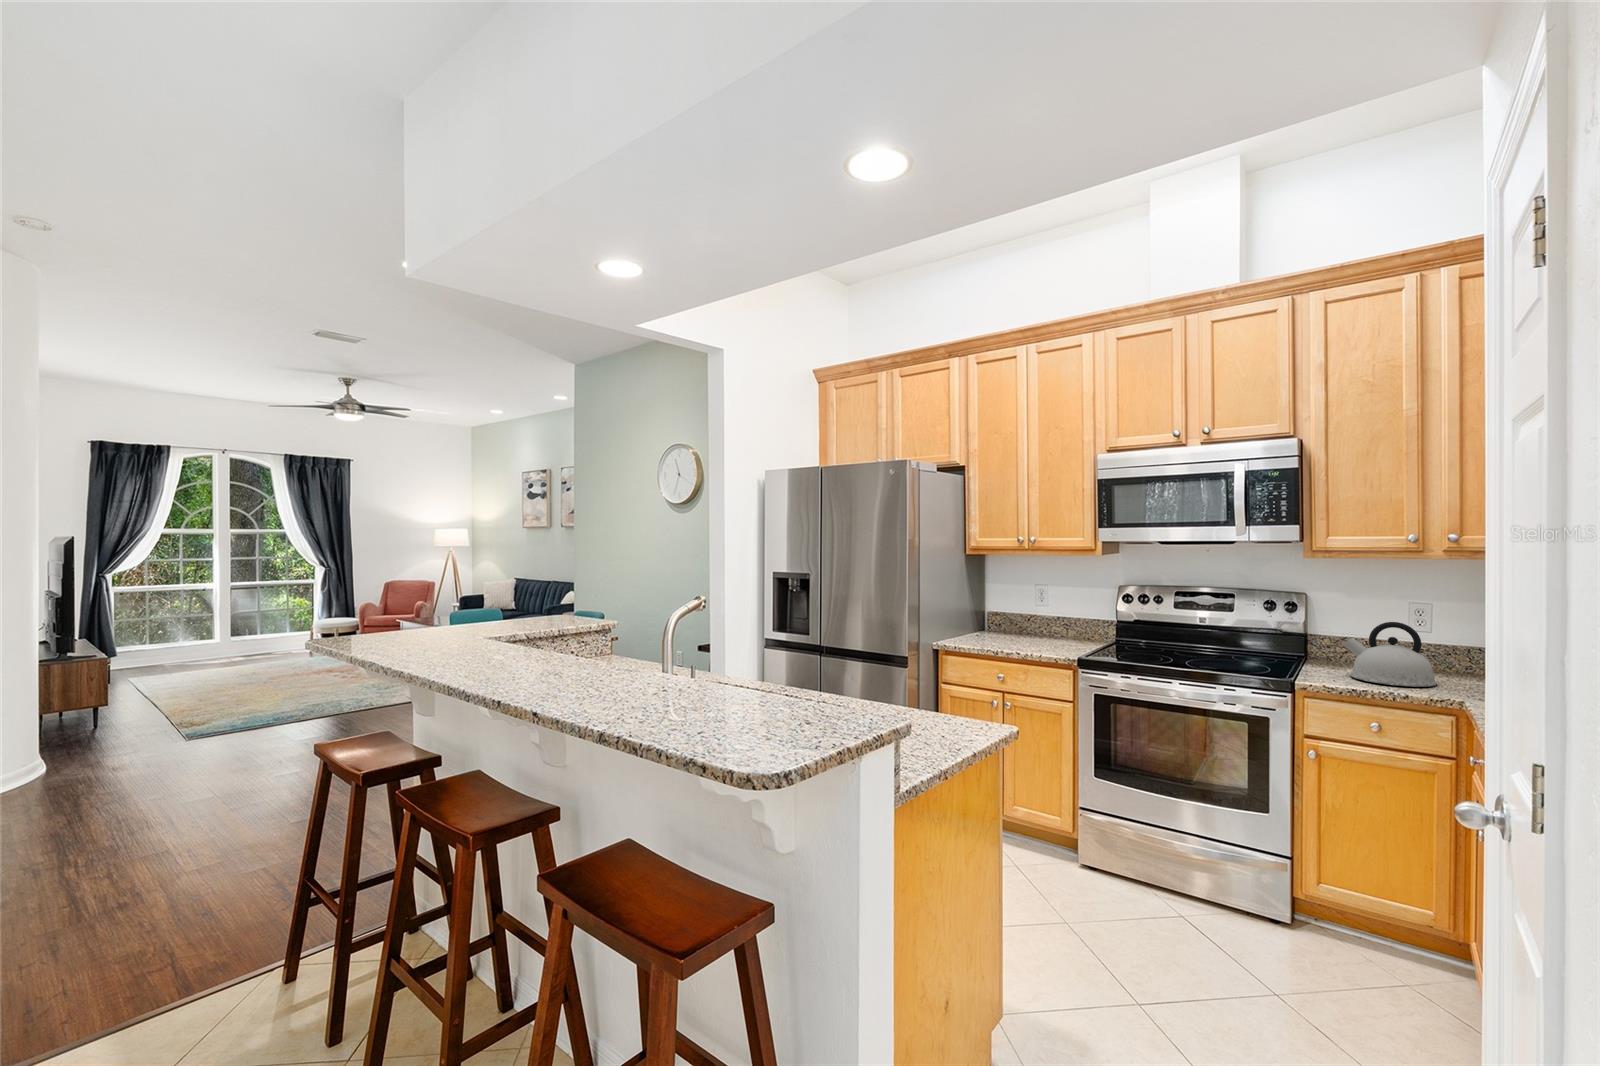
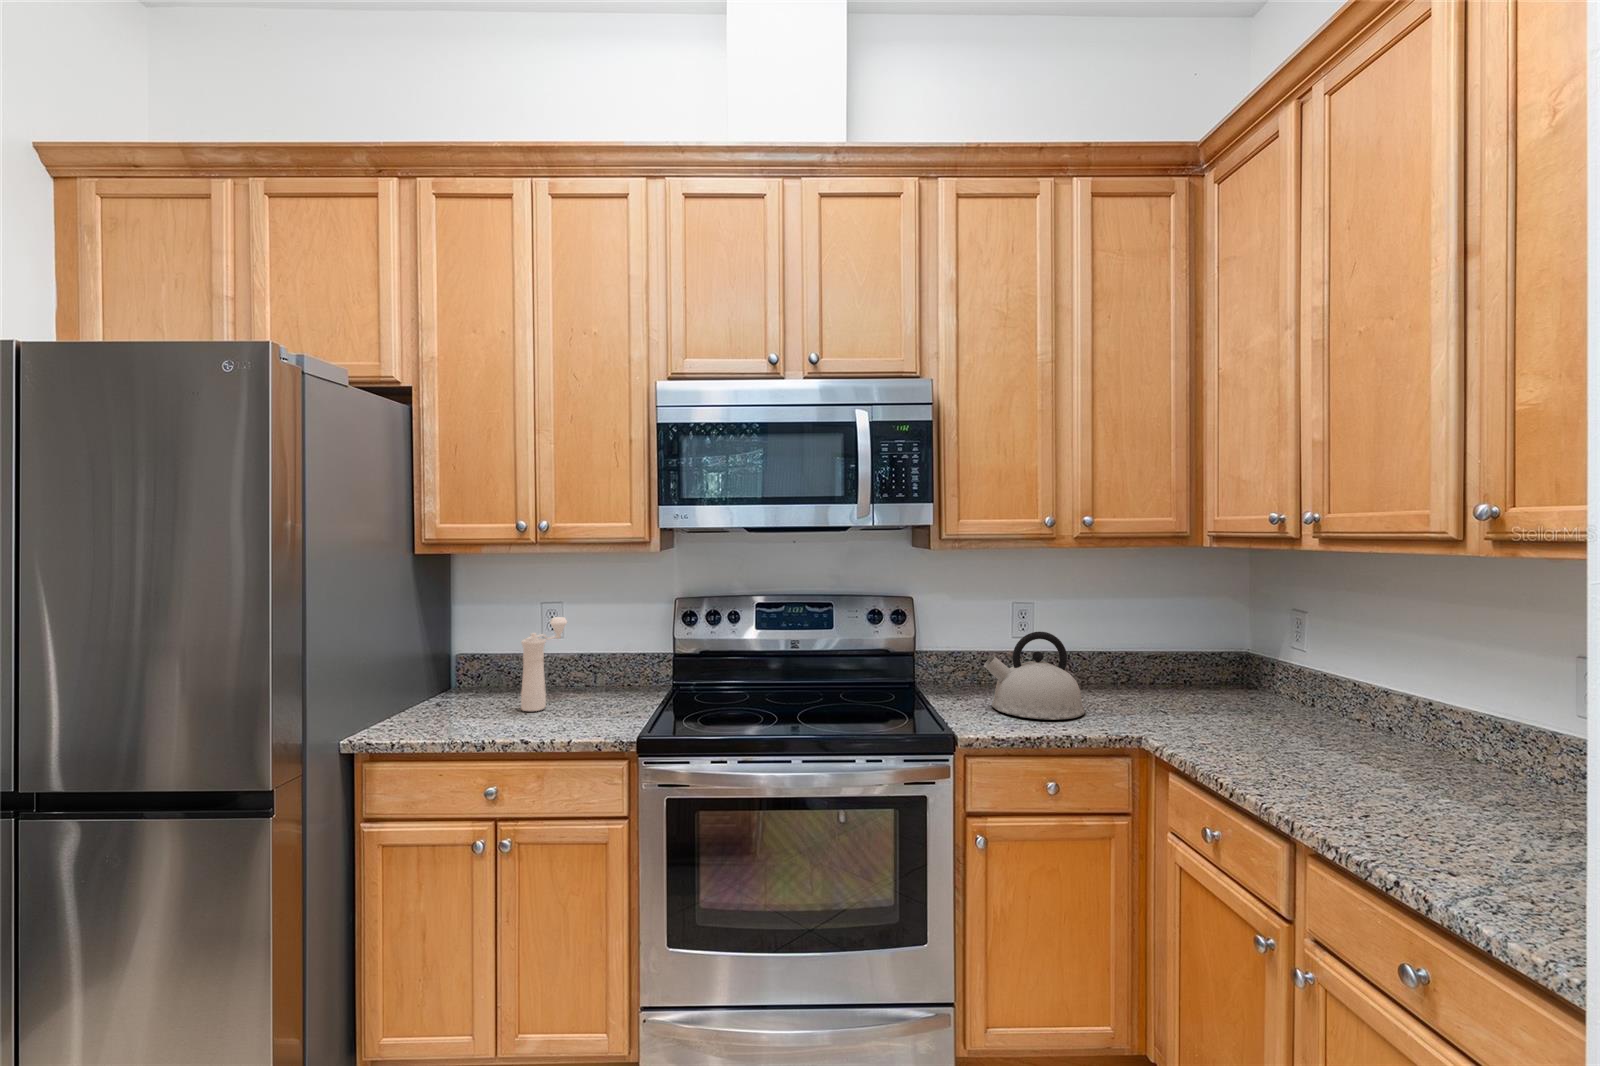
pepper mill: none [1020,593,1048,643] -> present [521,617,567,711]

